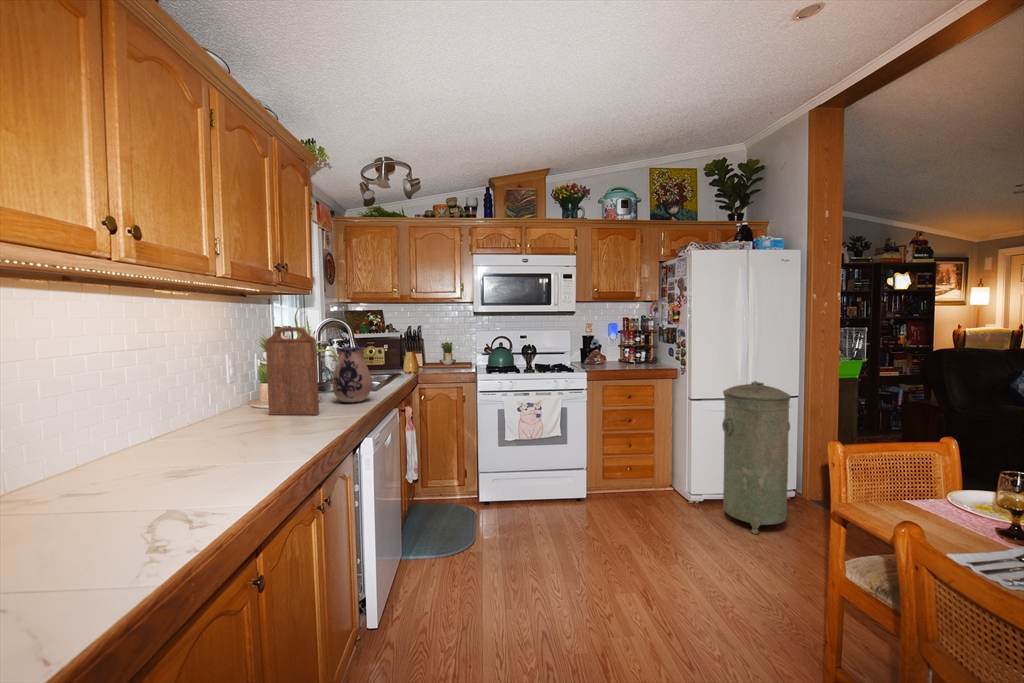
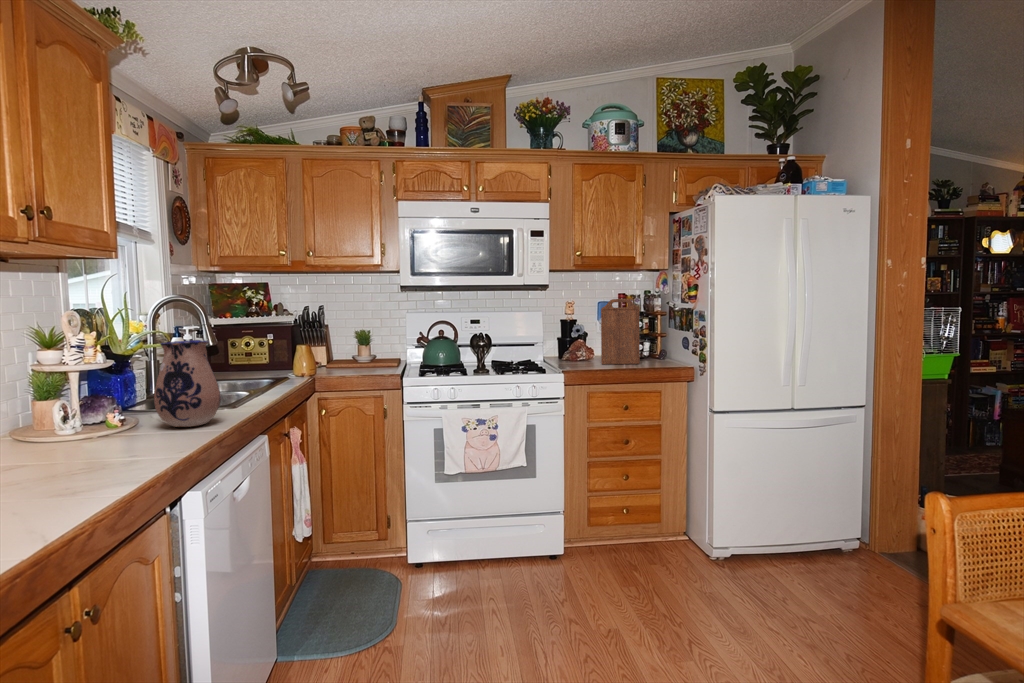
cutting board: present [266,327,319,415] -> present [601,299,640,364]
trash can: present [722,381,791,534] -> none [757,385,852,604]

